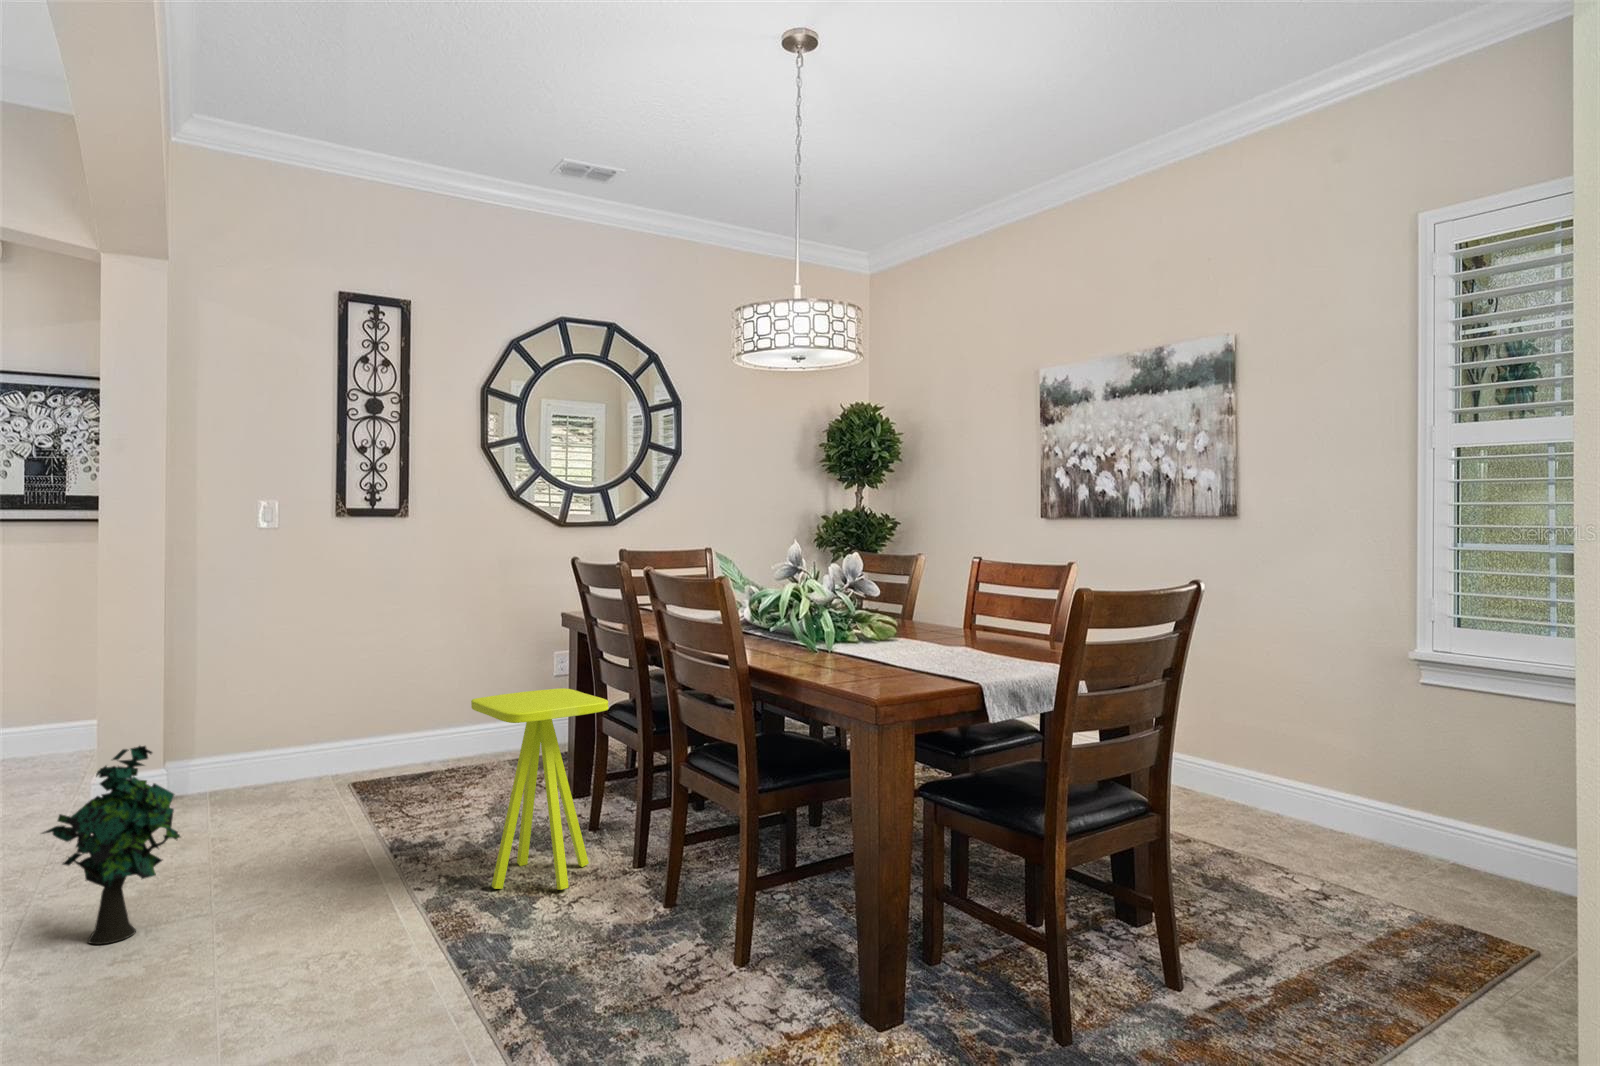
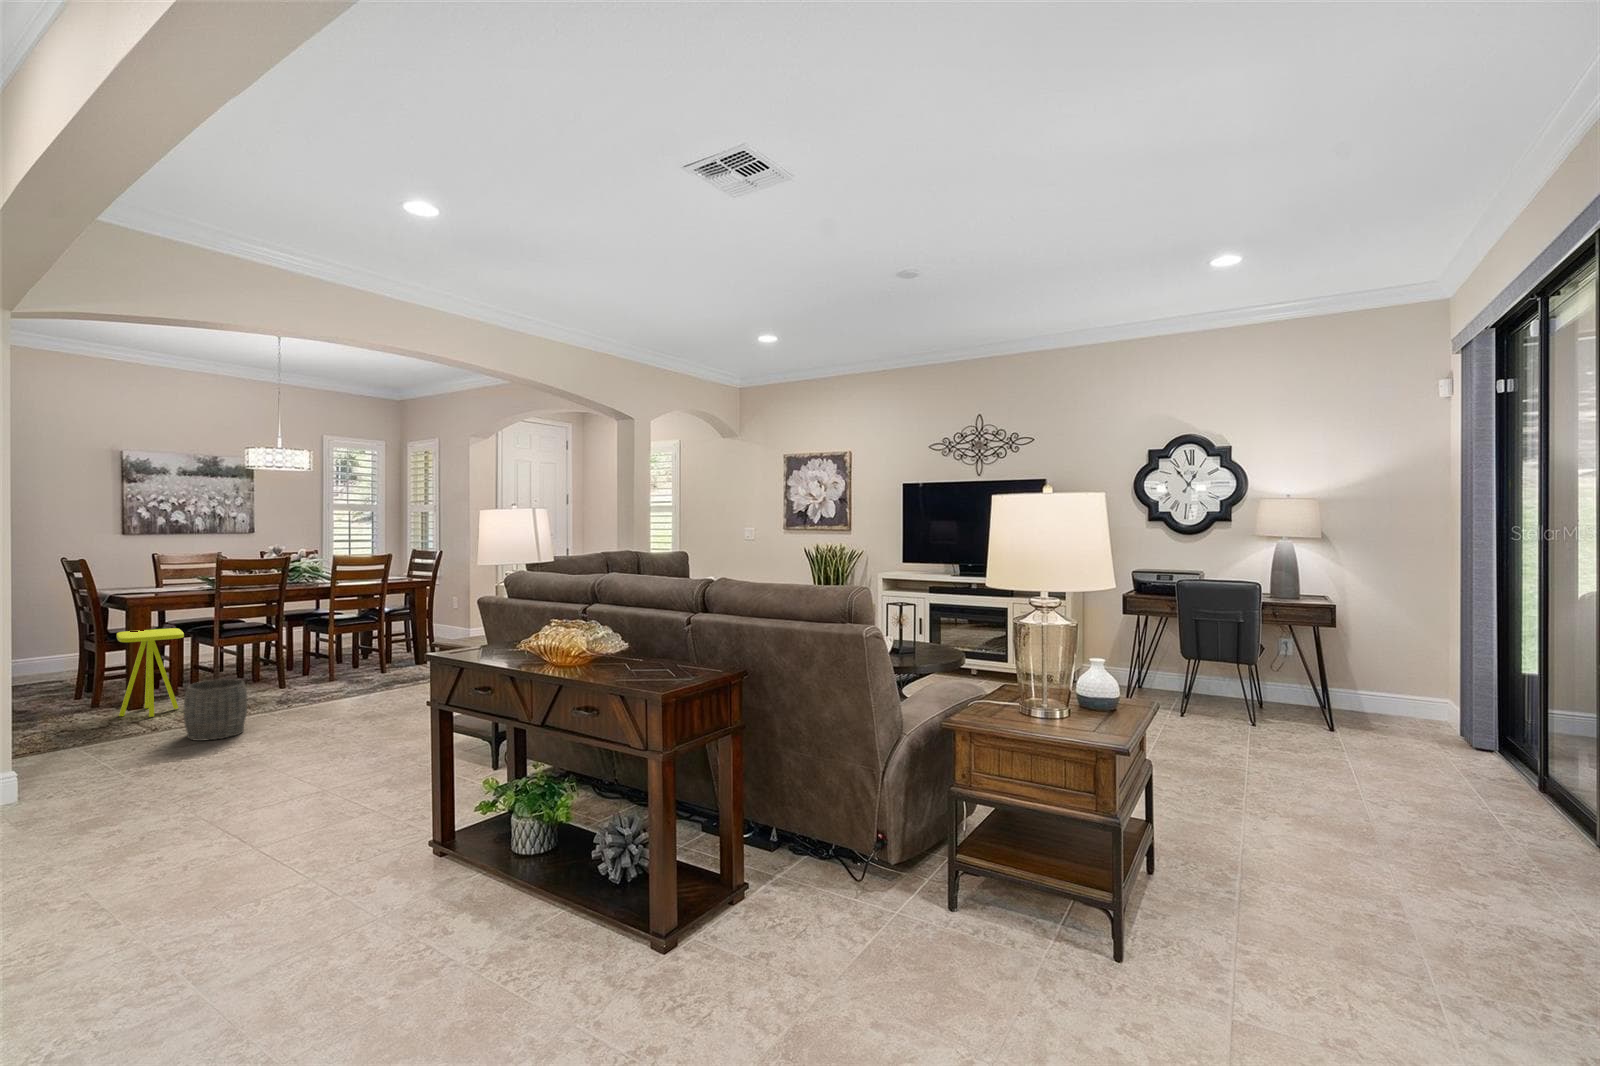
decorative plant: present [42,746,180,944] -> none [51,673,110,768]
woven basket: none [191,839,349,1028] -> present [184,679,247,741]

